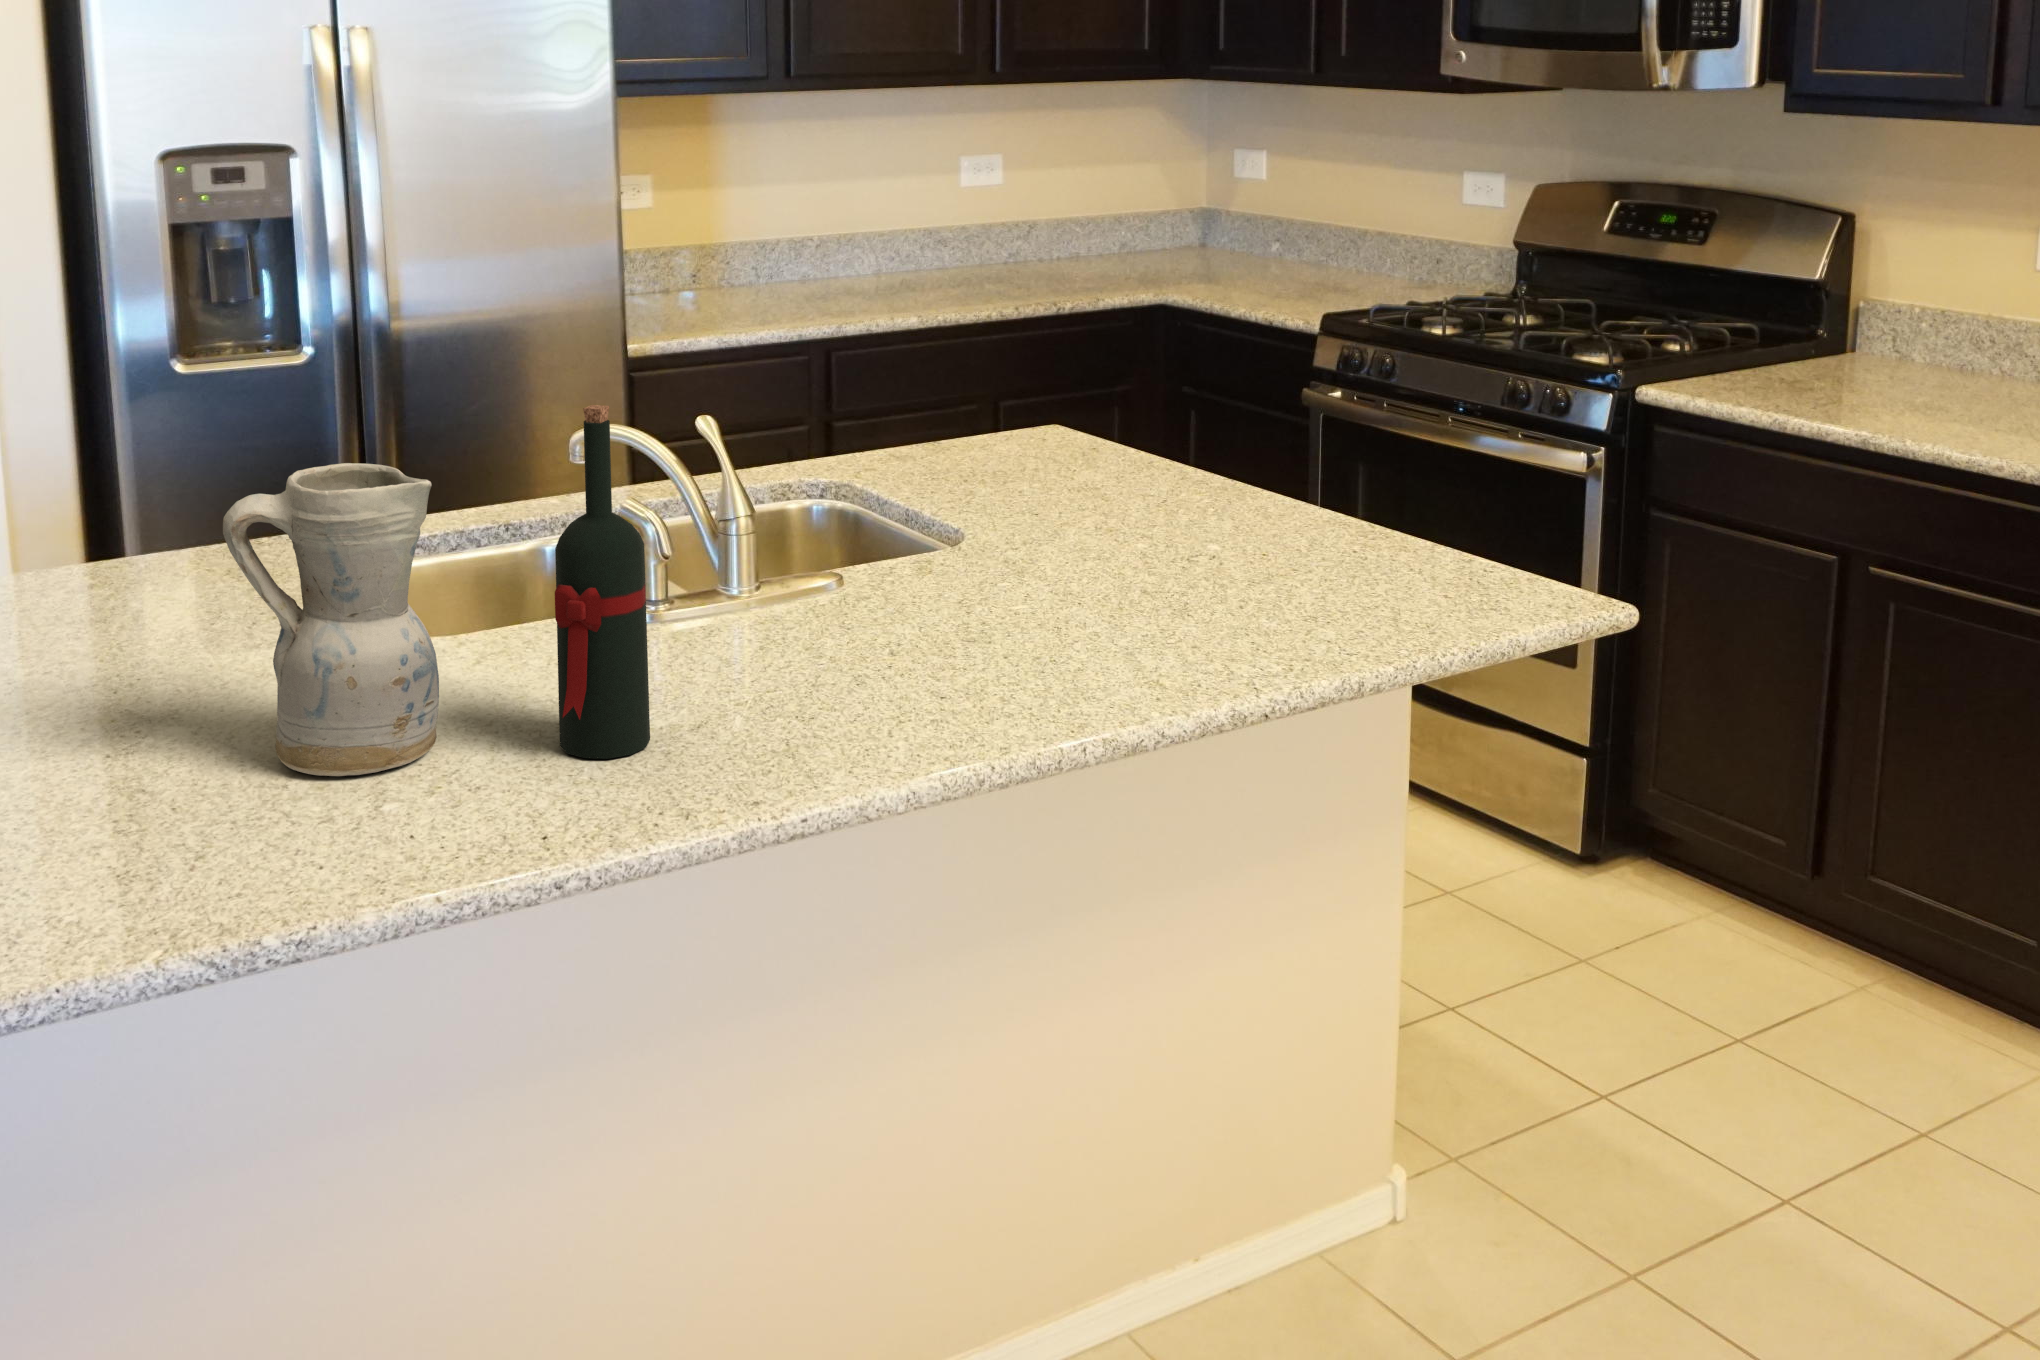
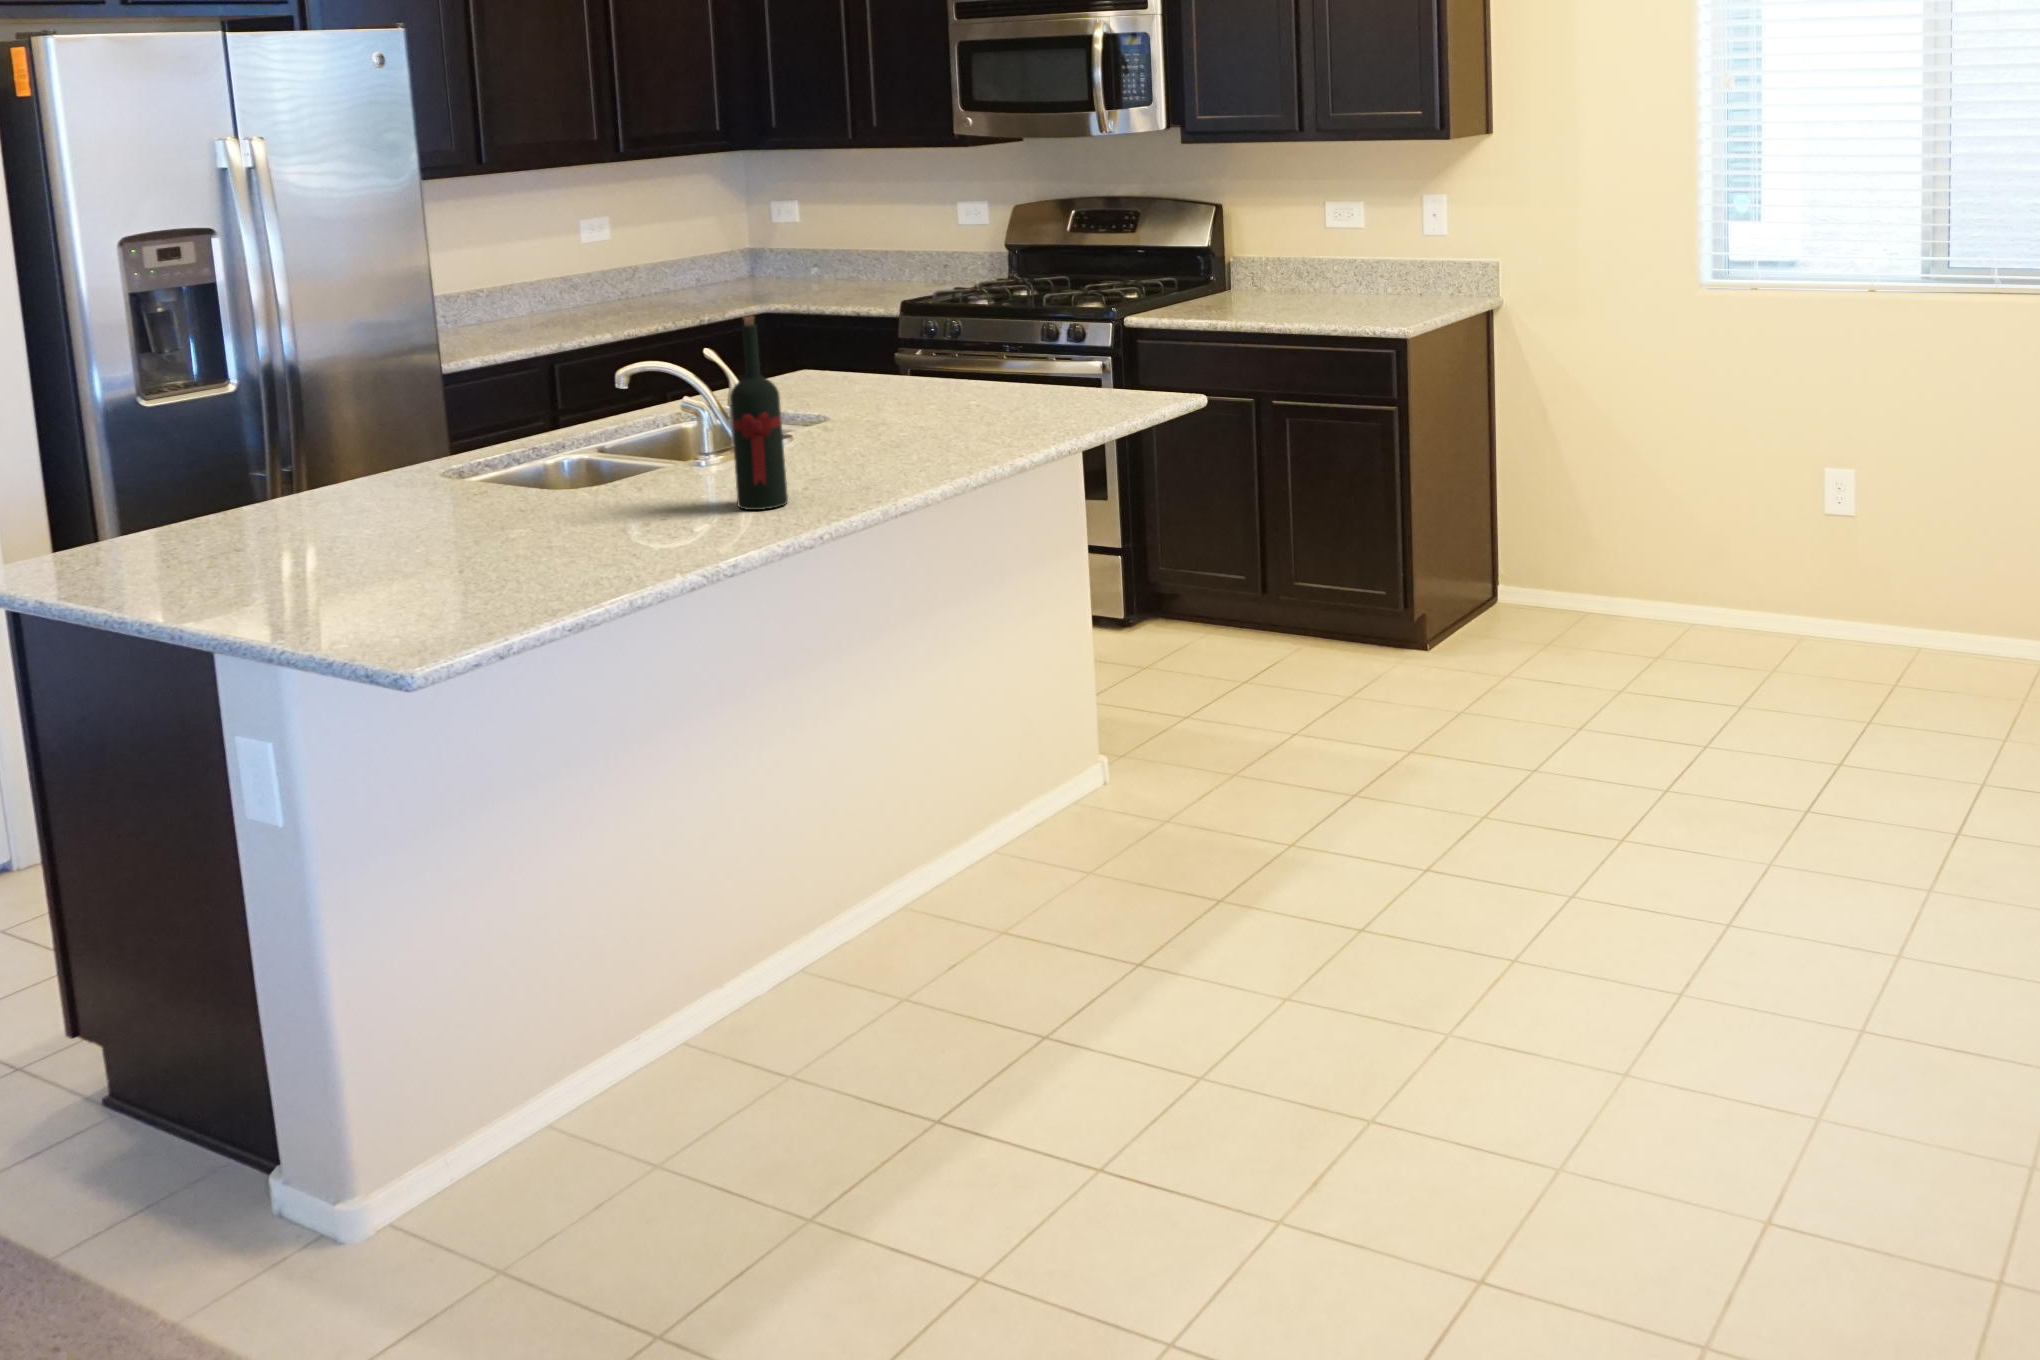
ceramic pitcher: present [223,463,439,776] -> none [559,364,675,536]

